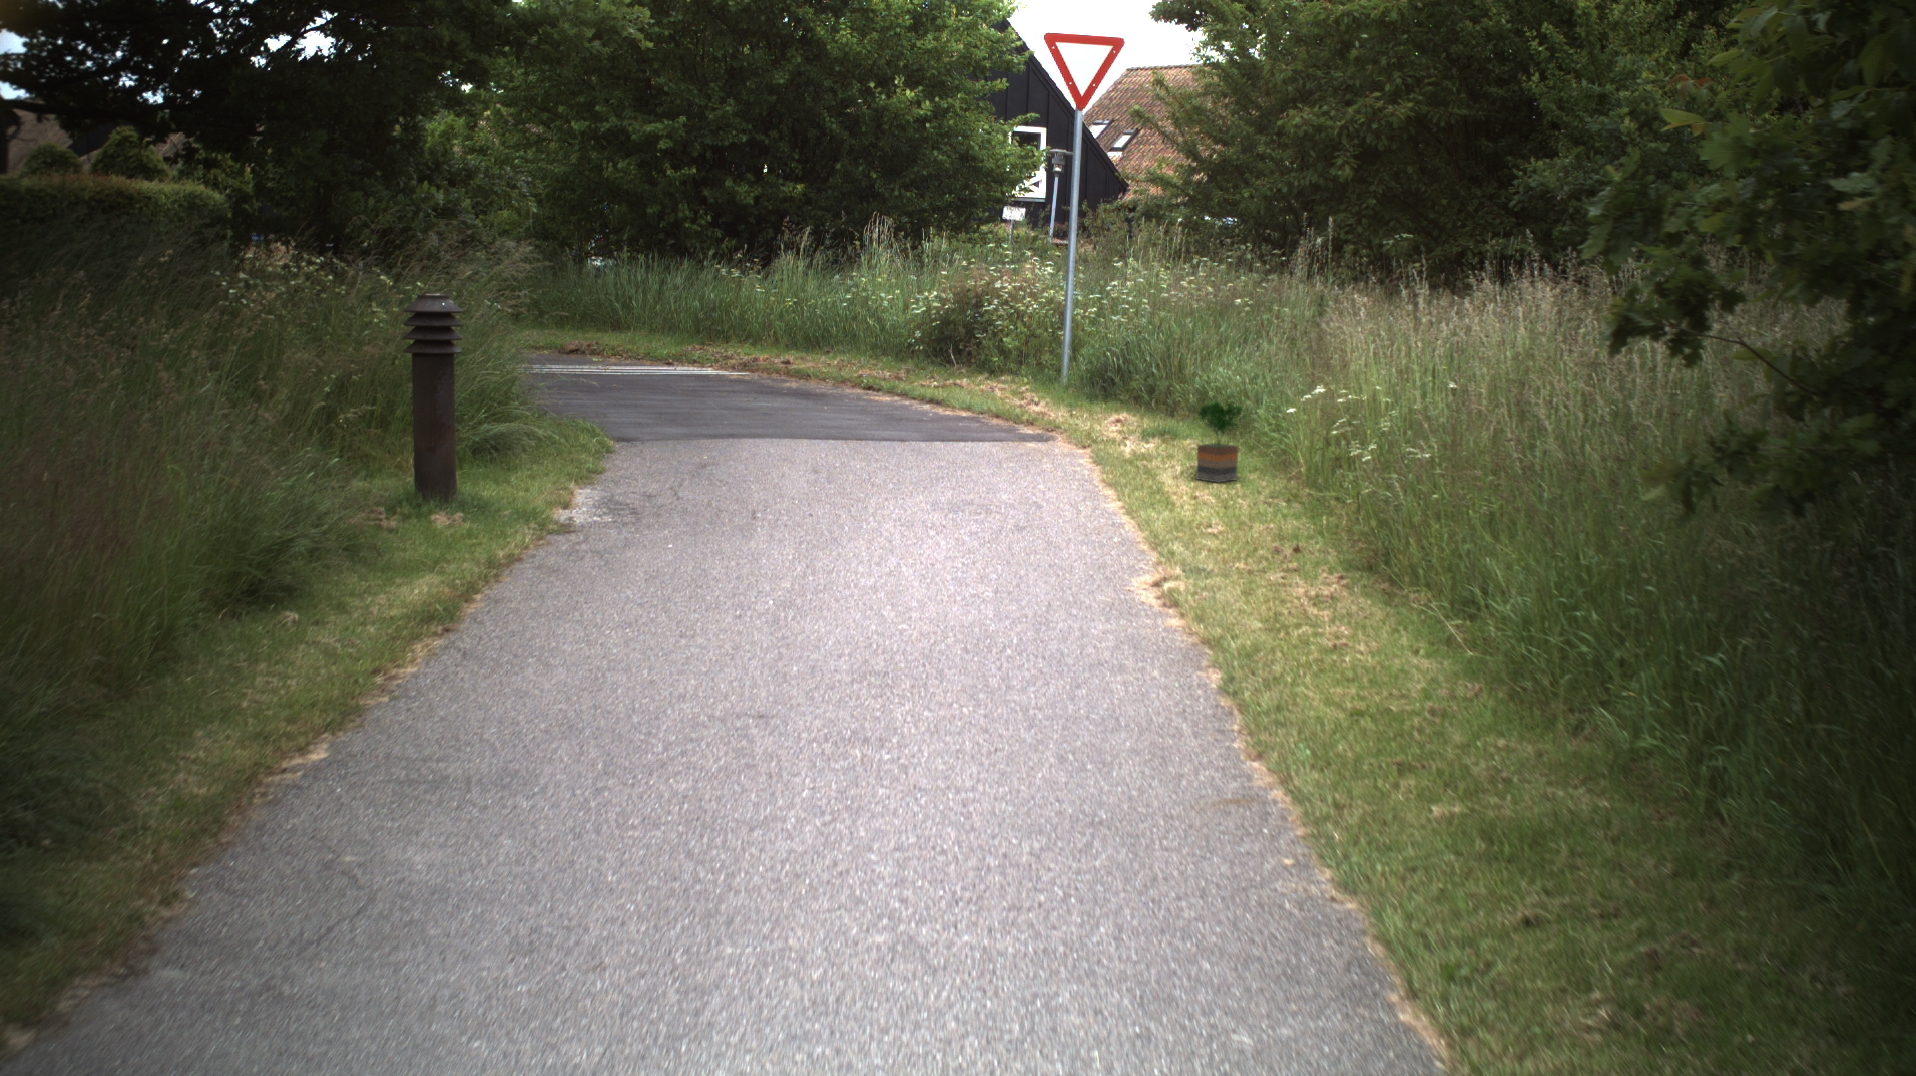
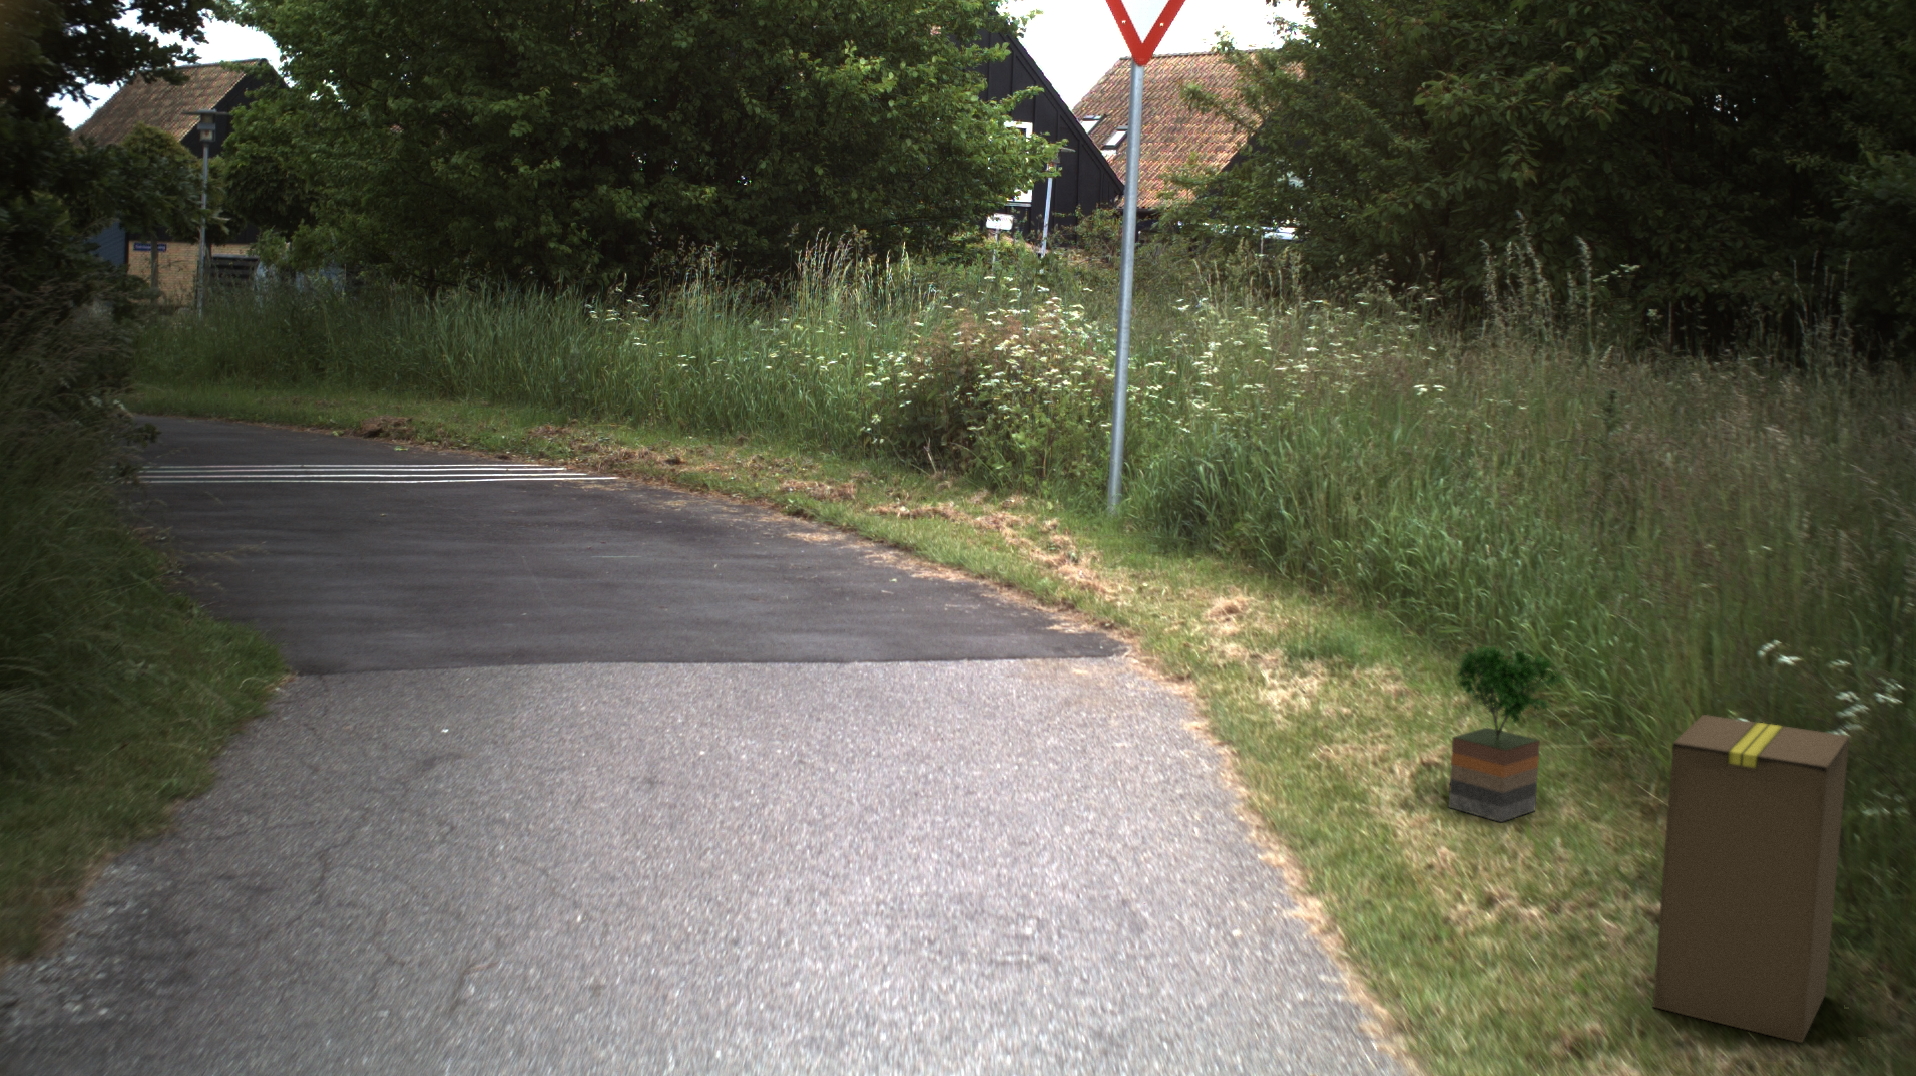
cardboard box: none [1246,405,1327,527] -> present [1653,715,1849,1043]

